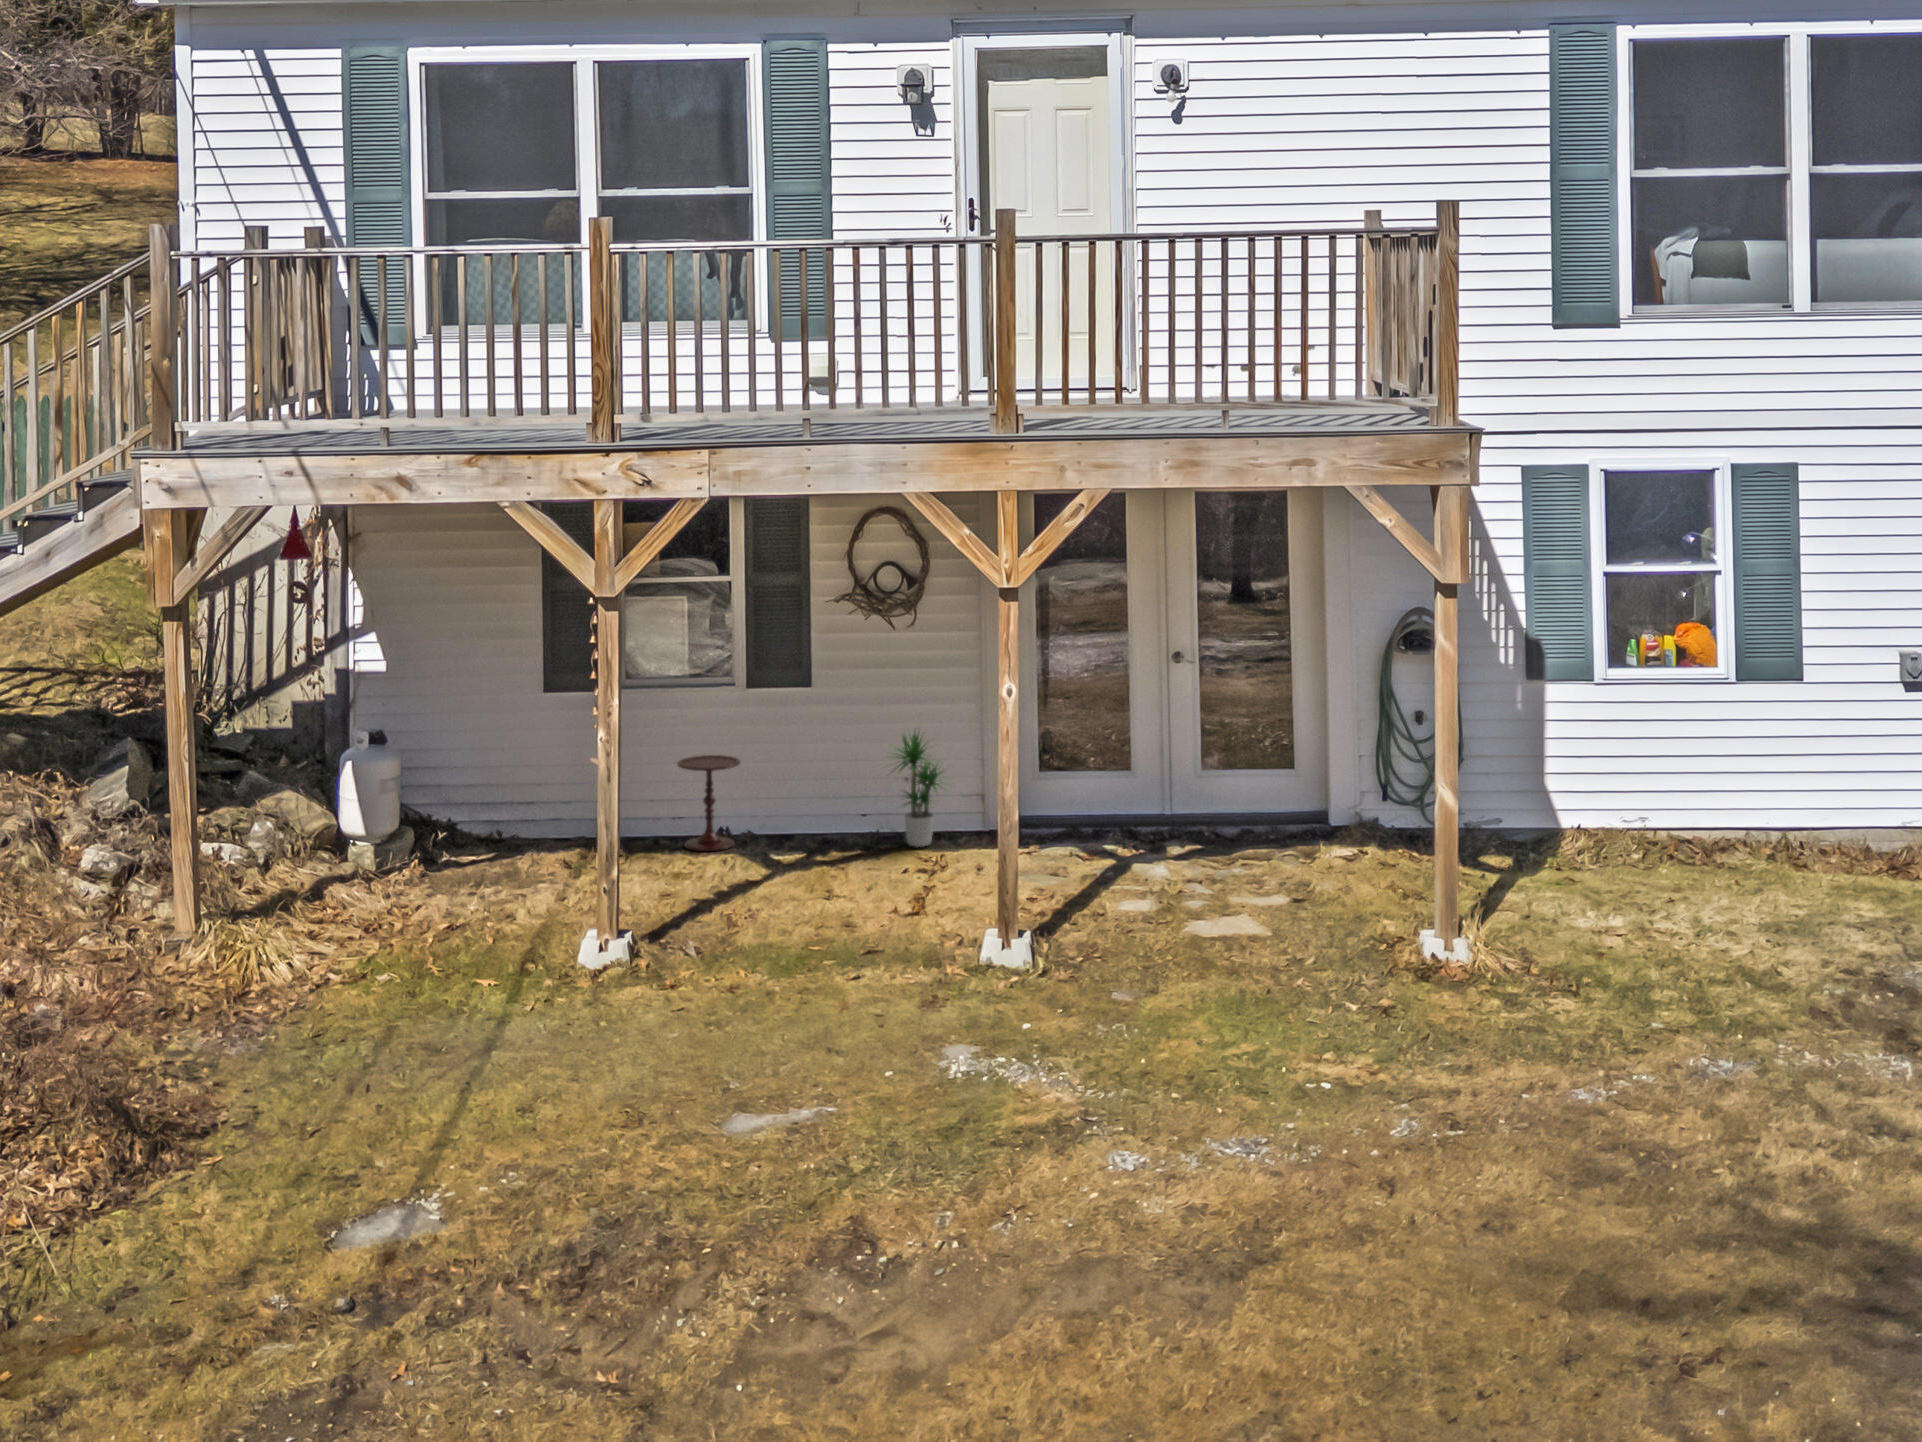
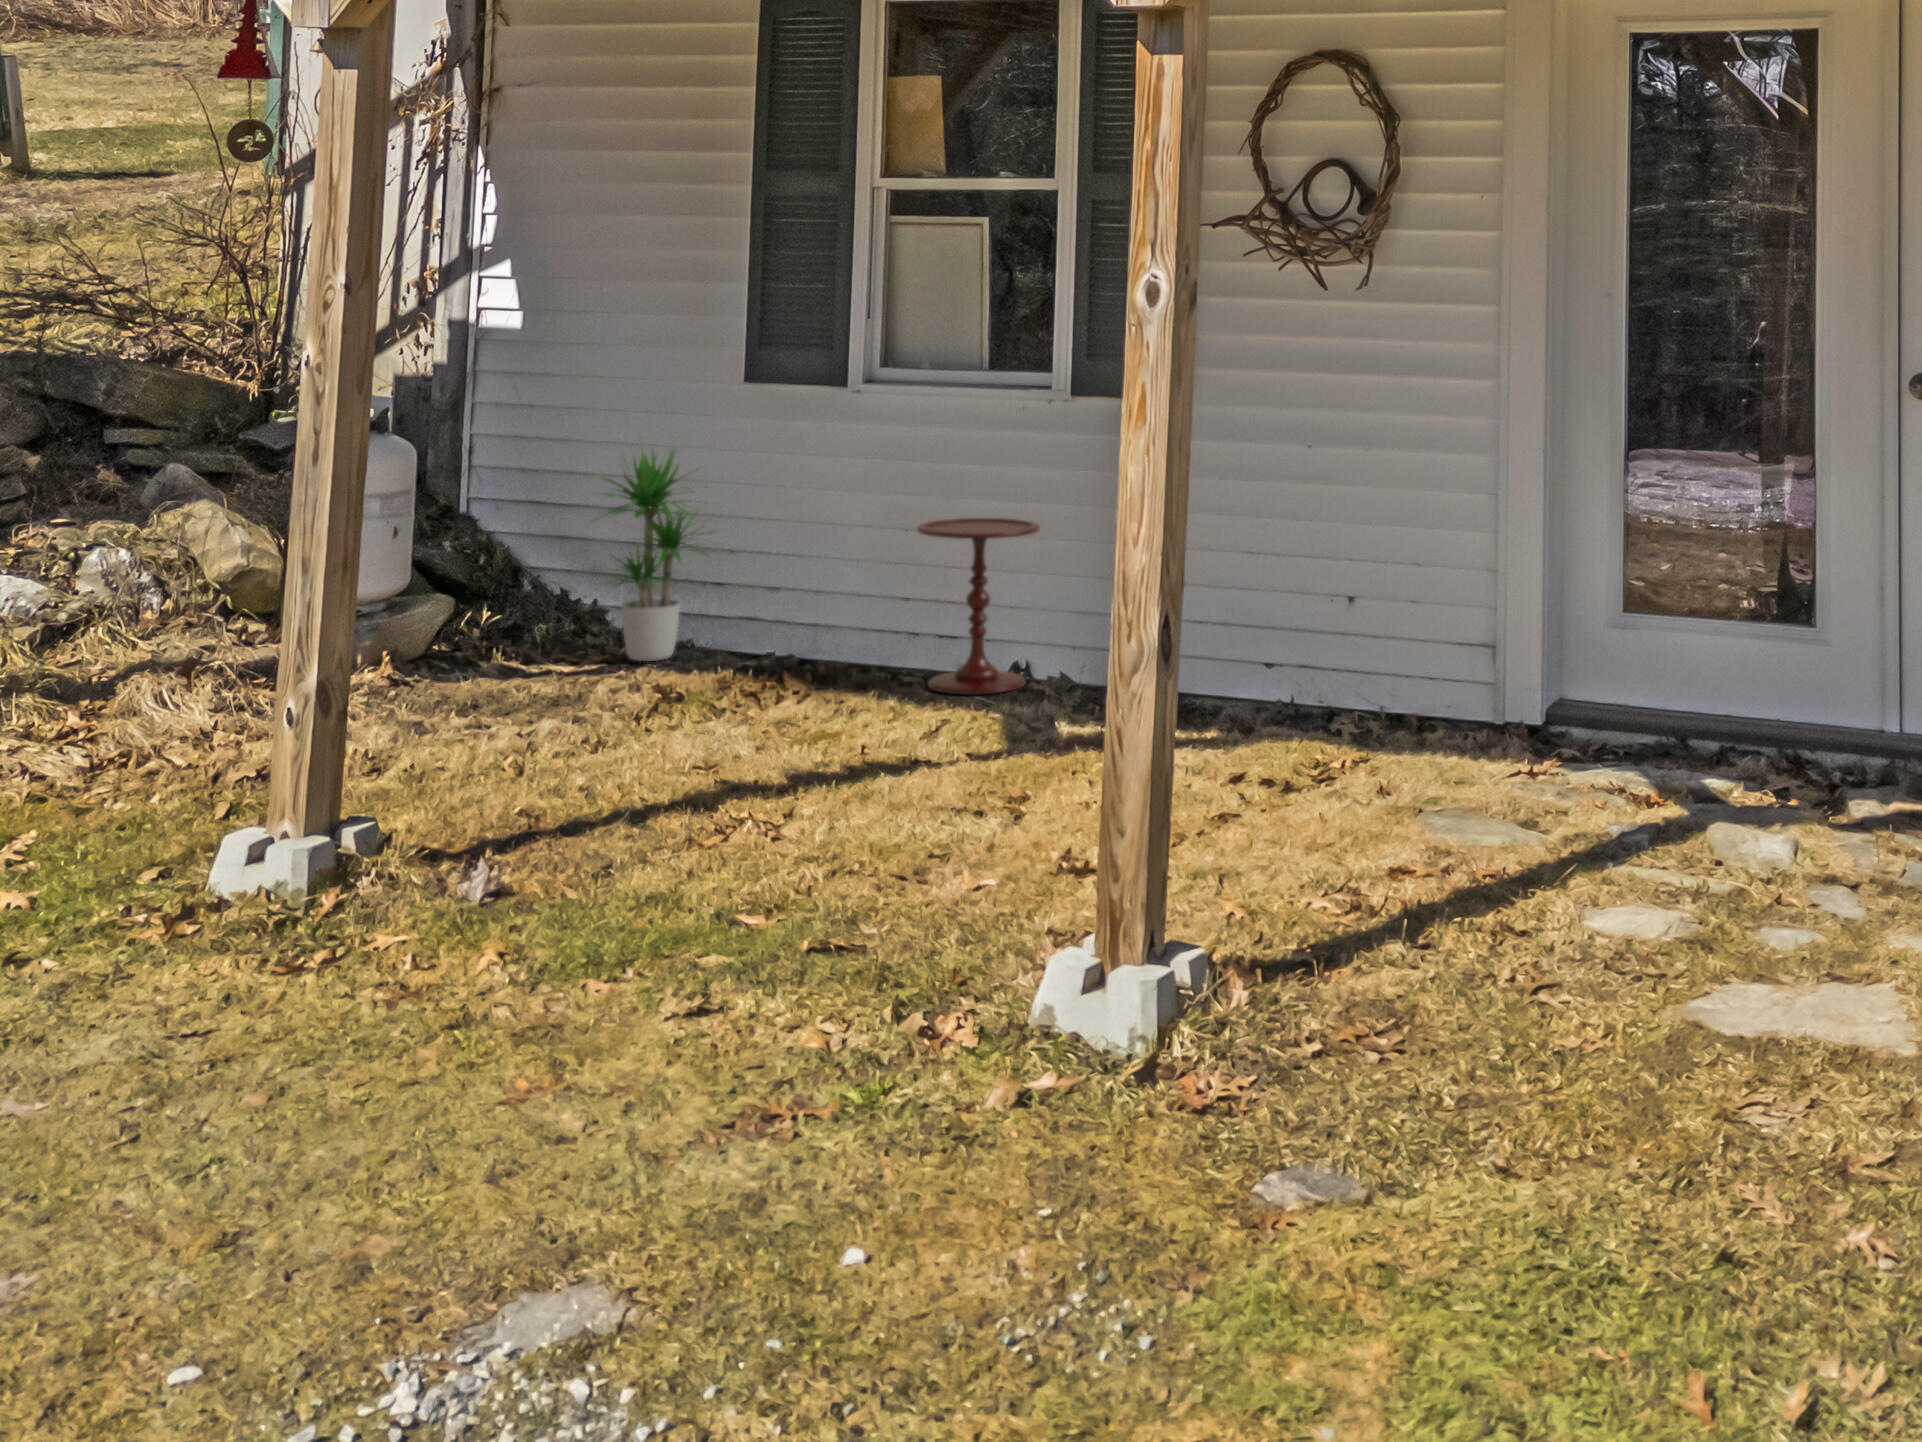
potted plant: present [892,732,946,847] -> present [593,447,716,661]

